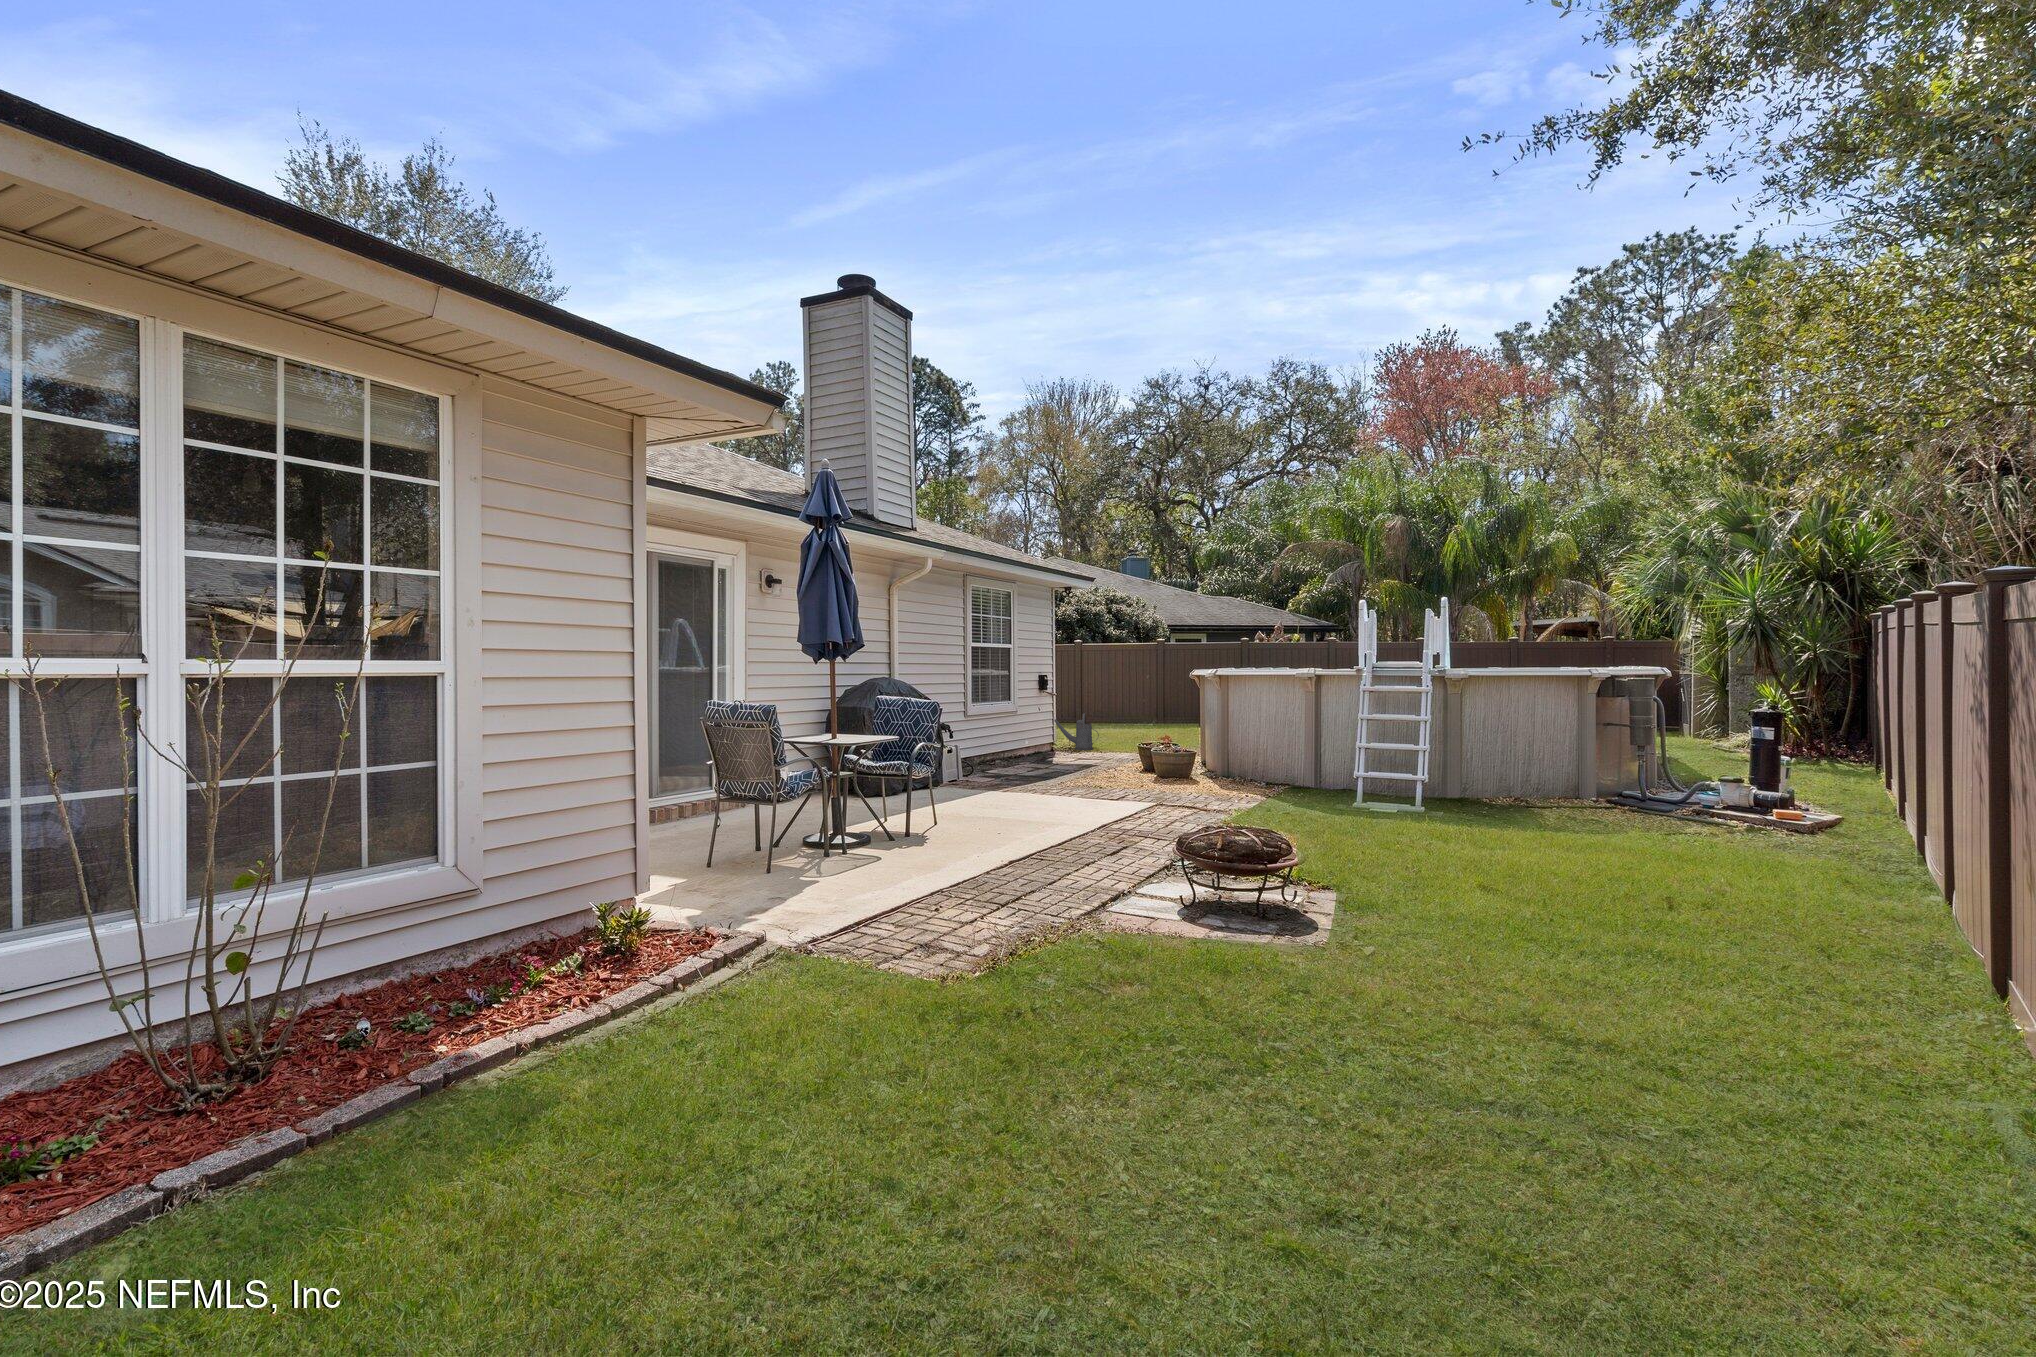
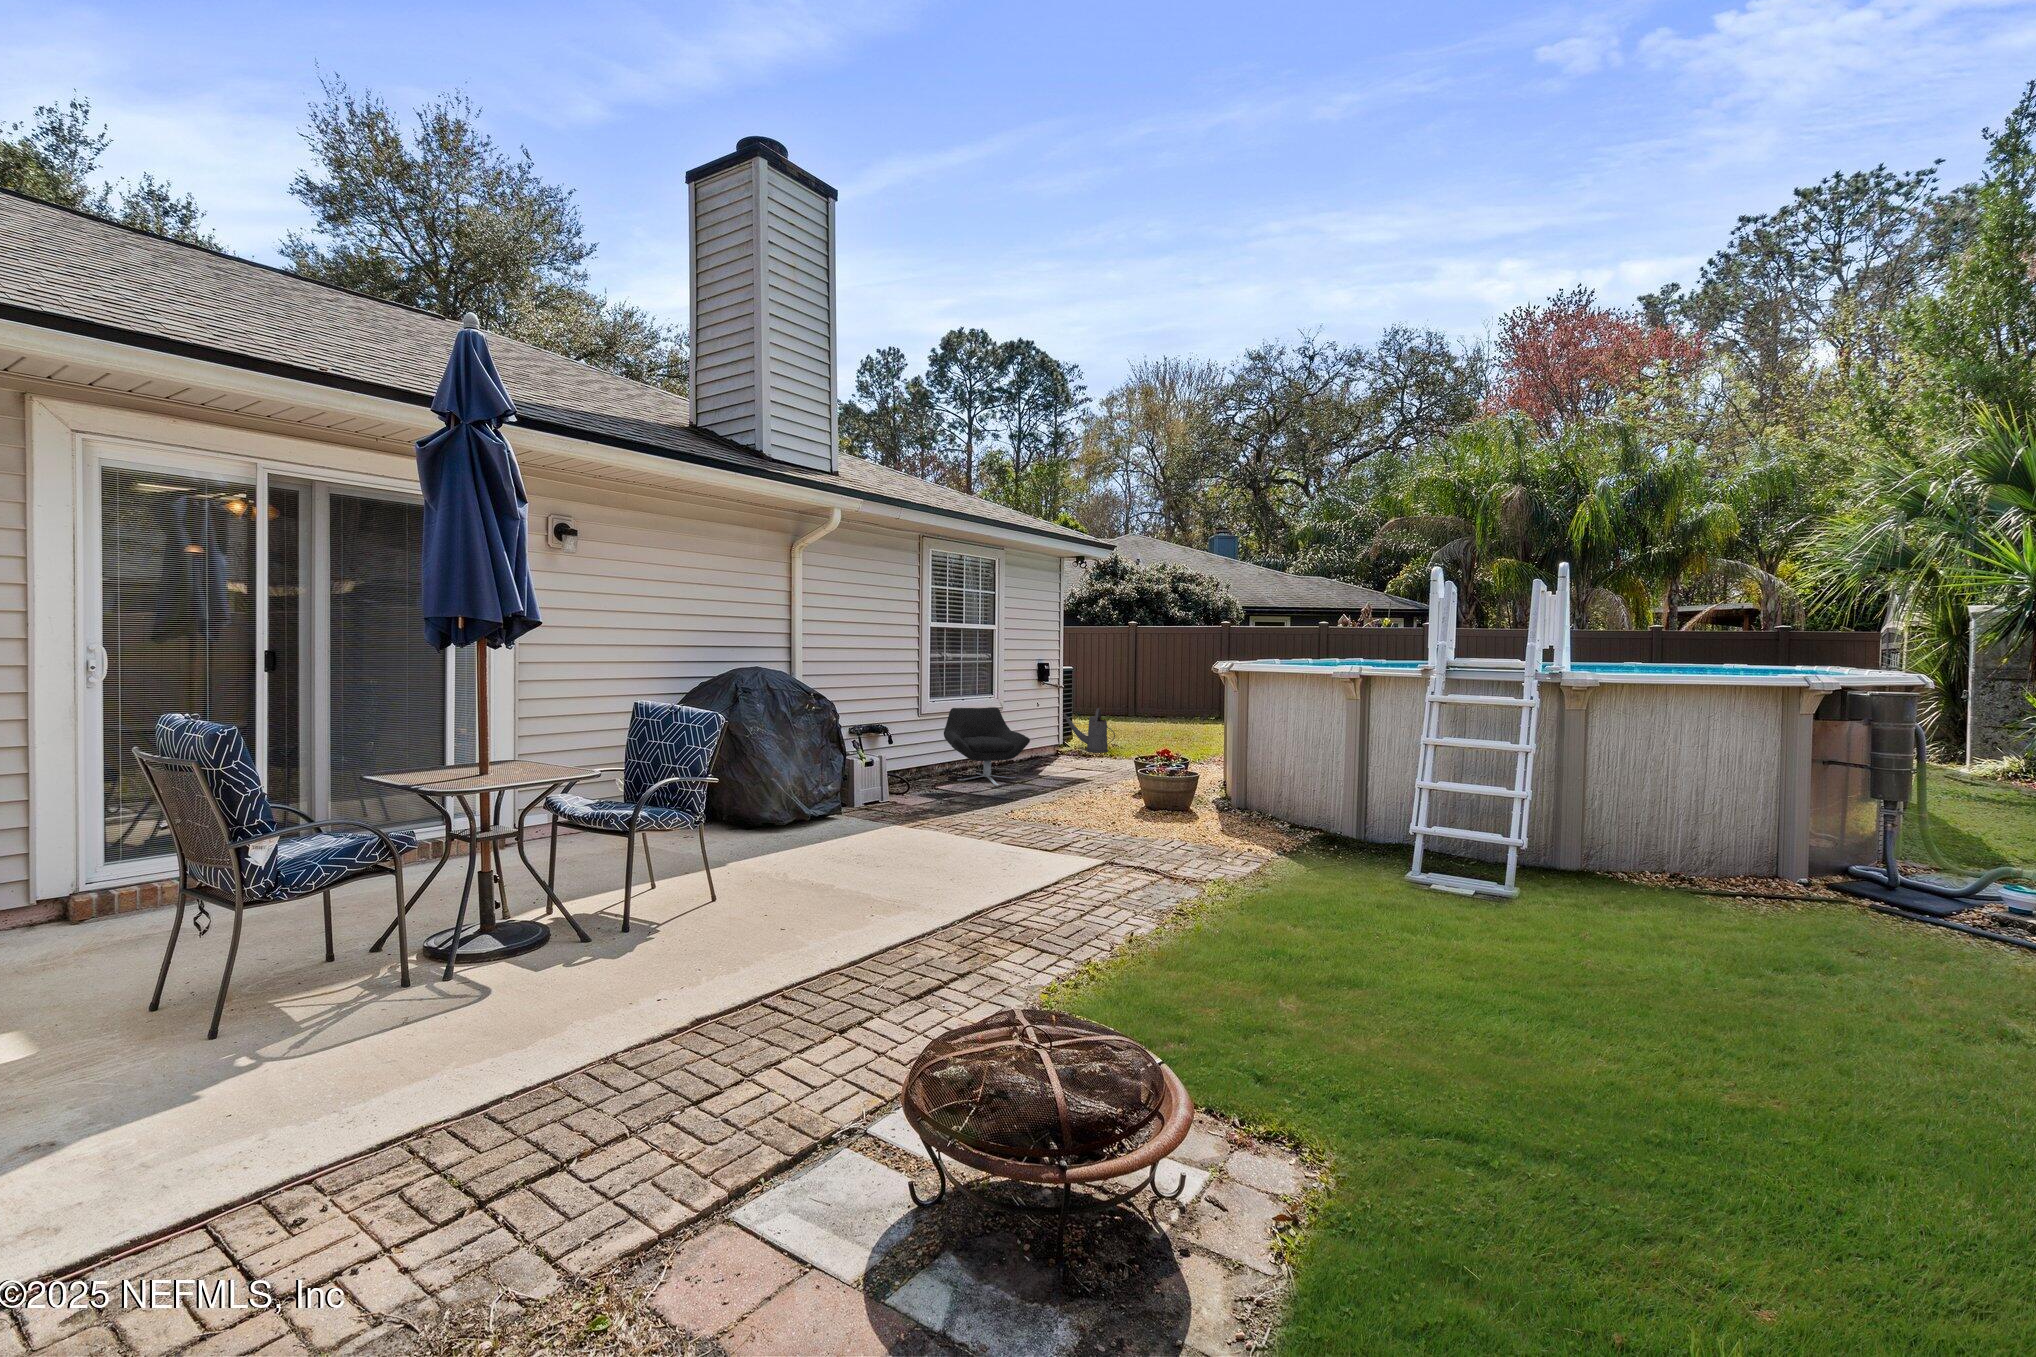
lounge chair: none [980,711,1053,771] -> present [944,707,1030,785]

